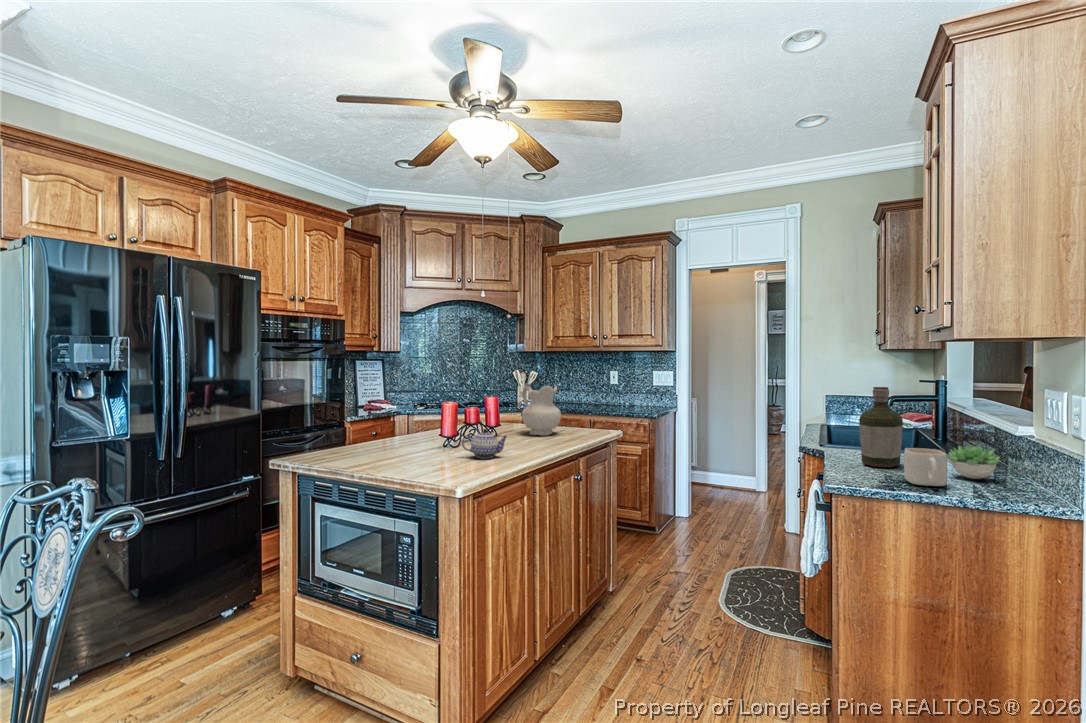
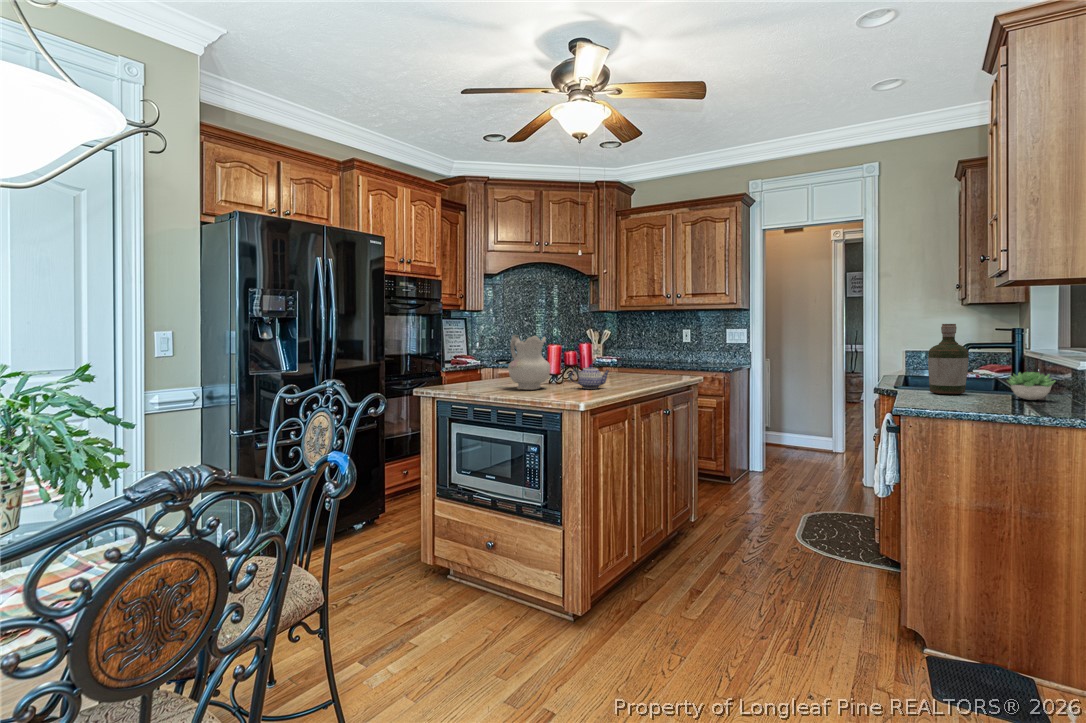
ceramic pitcher: present [522,383,561,436] -> present [508,335,550,390]
mug: present [904,448,947,486] -> none [965,372,1003,402]

